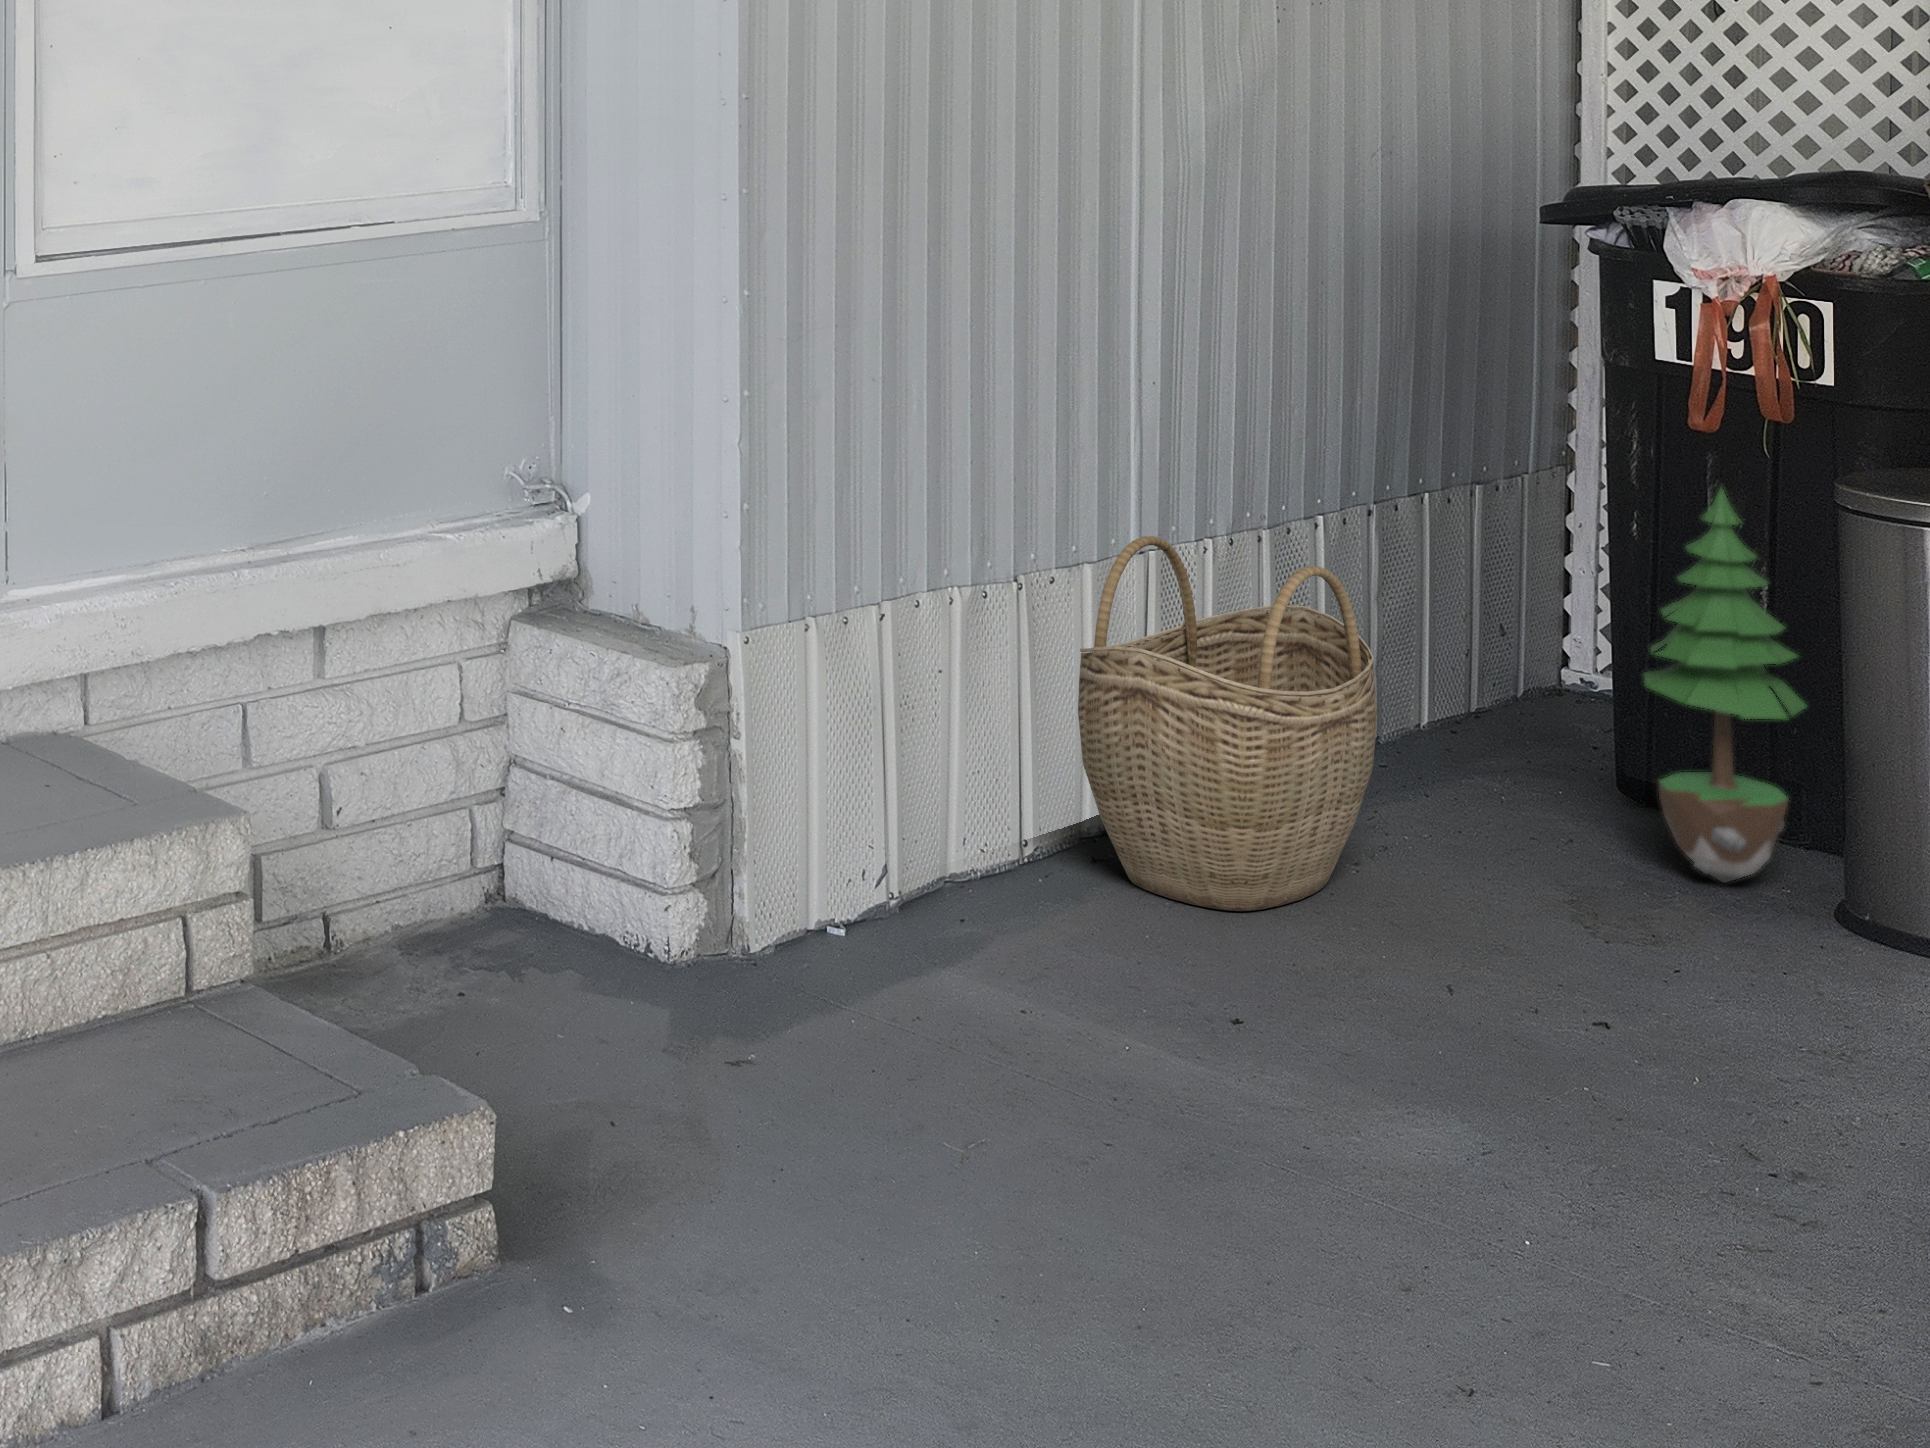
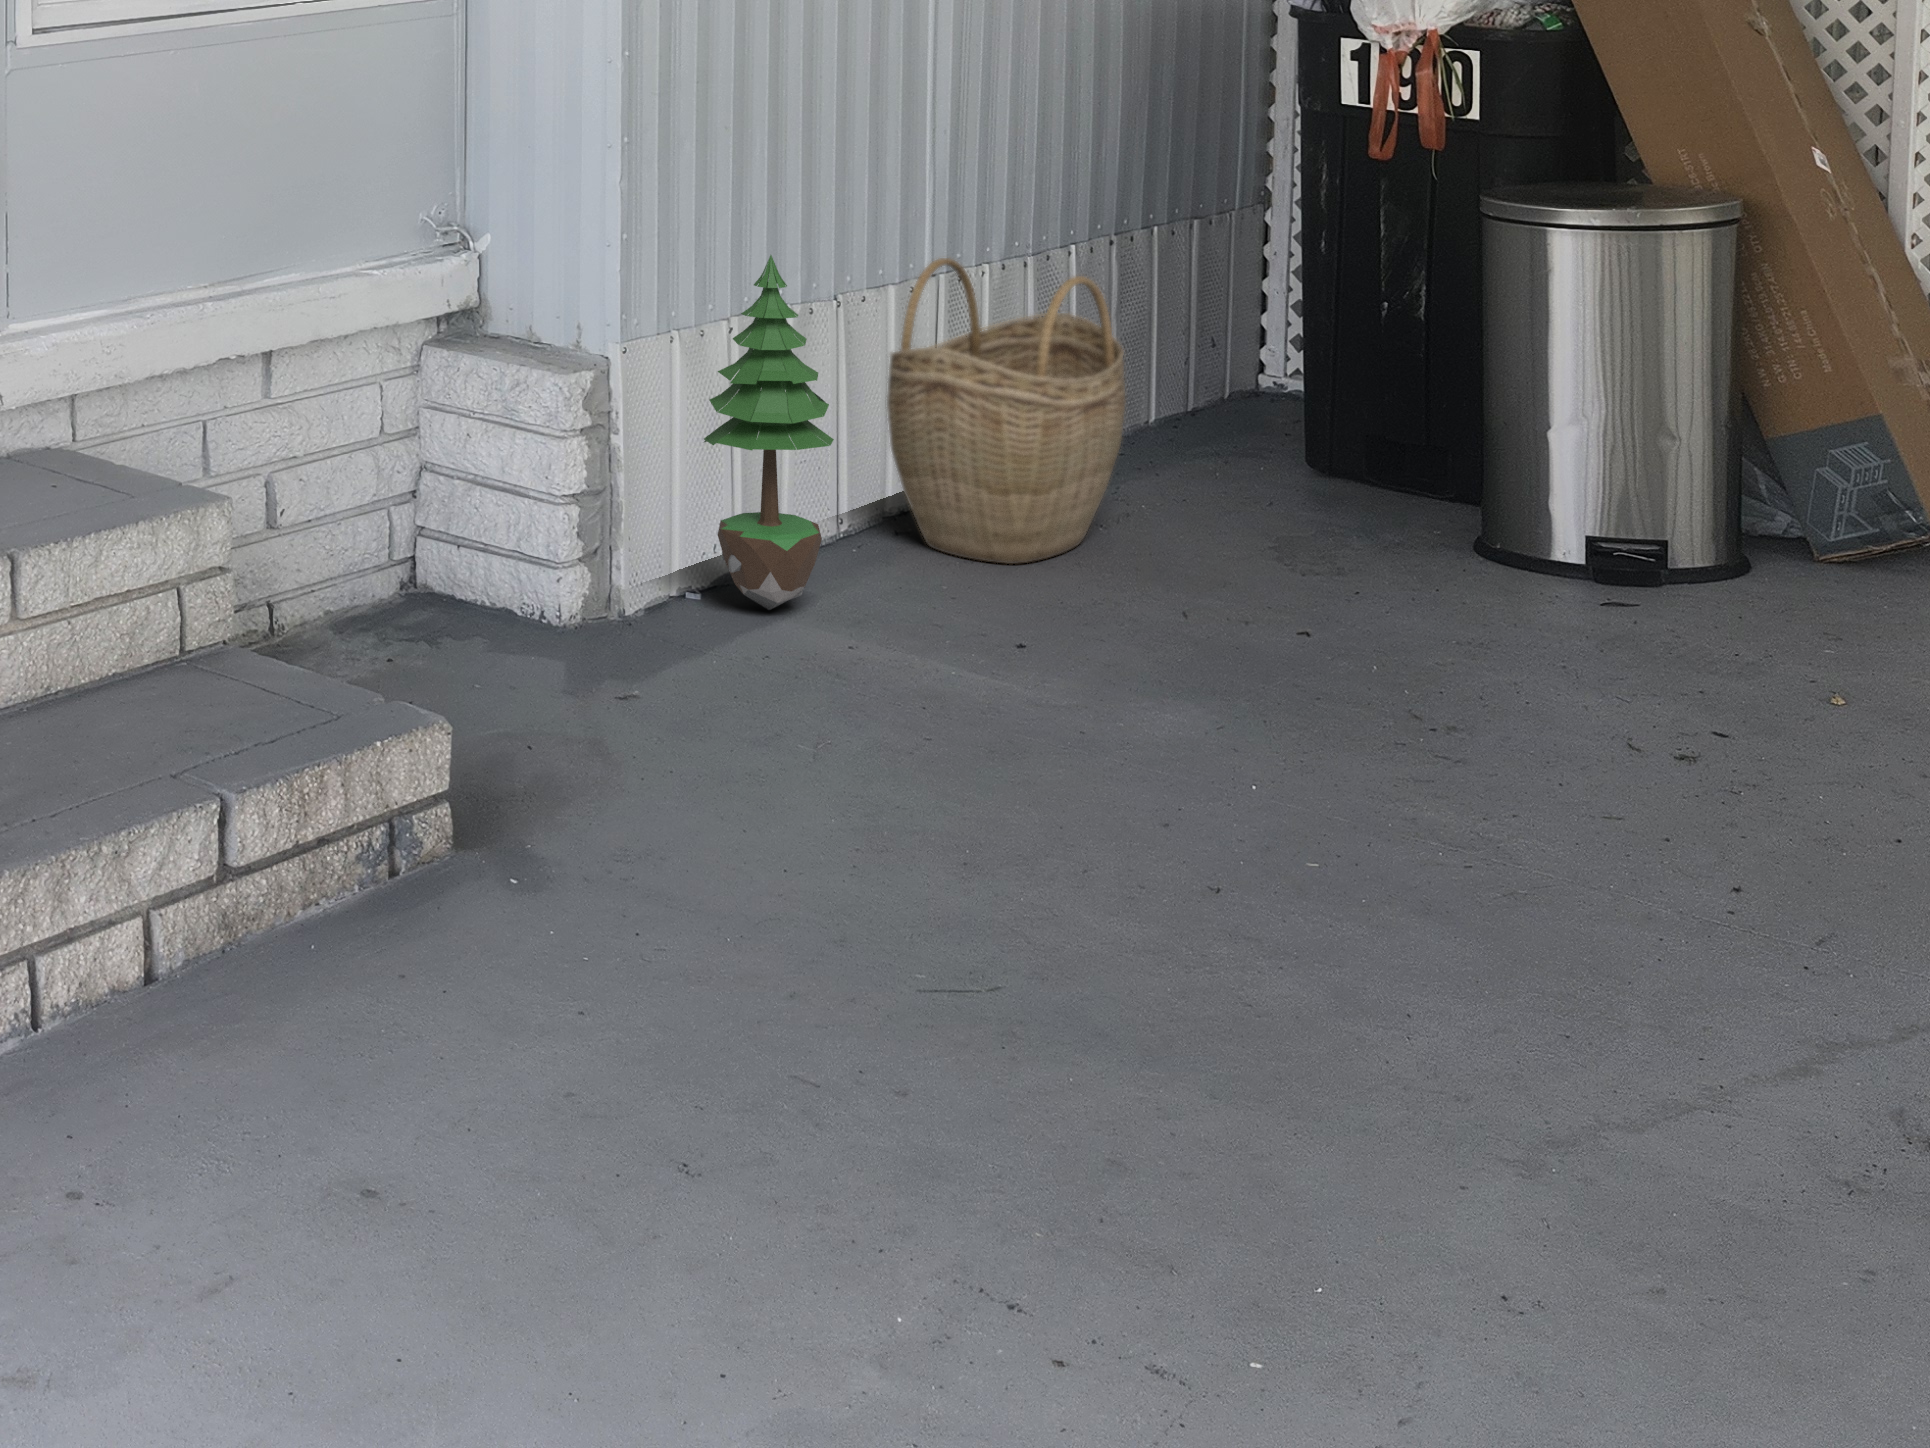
potted tree: present [1643,489,1806,882] -> present [704,255,834,610]

